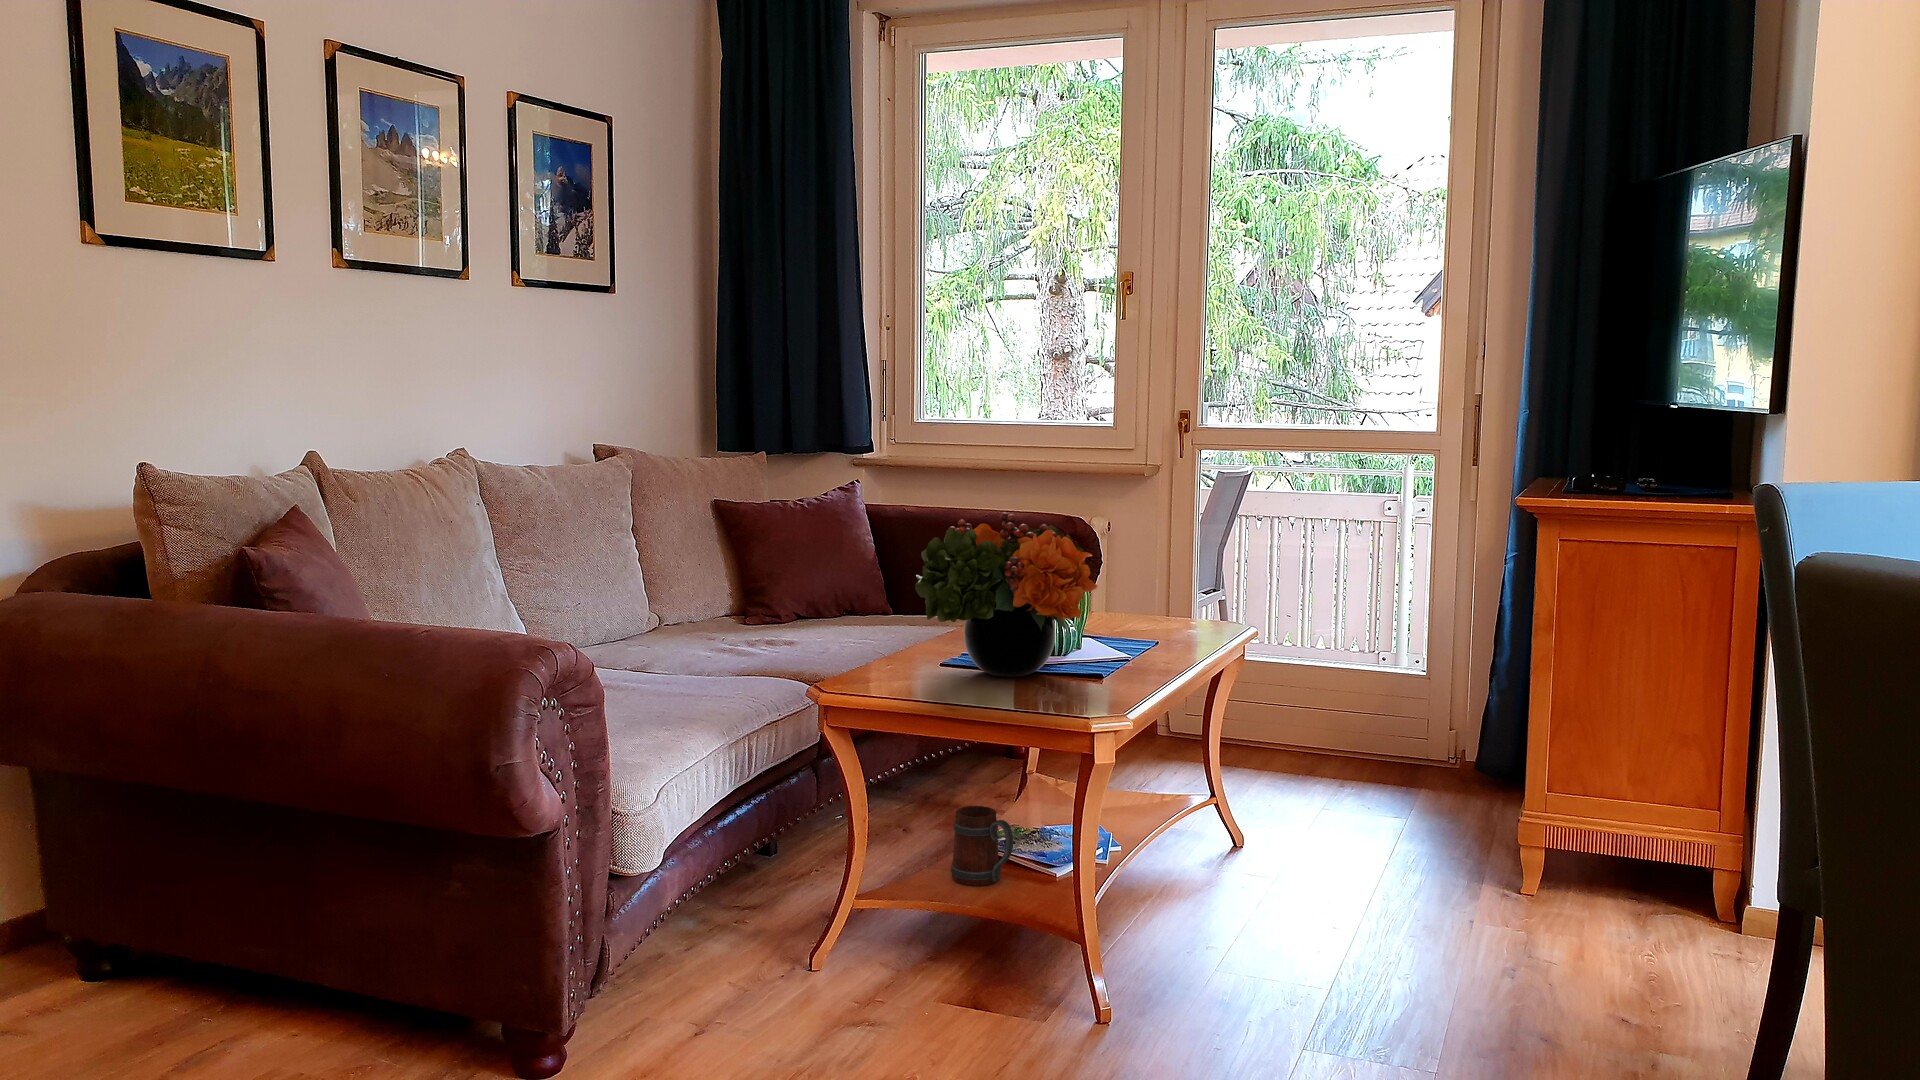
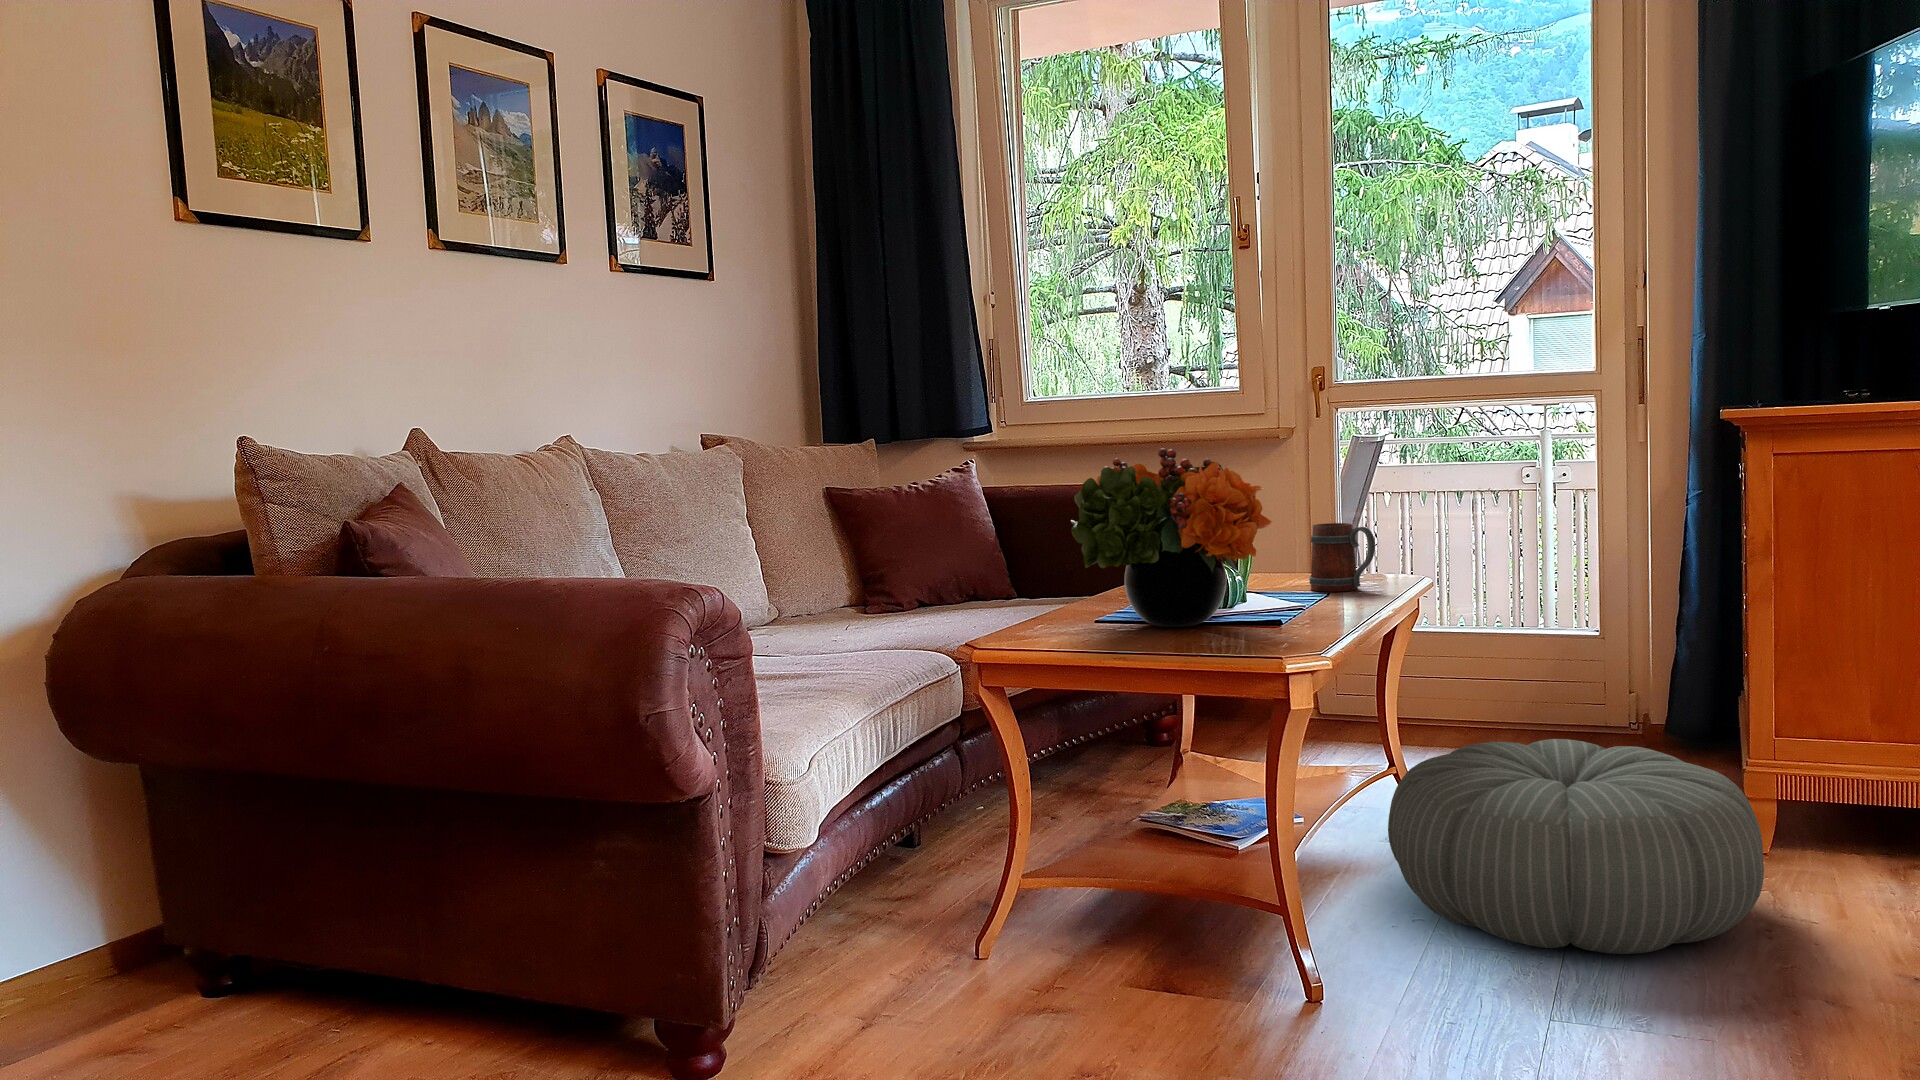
pouf: none [1193,786,1510,988] -> present [1388,739,1764,954]
mug: present [951,806,1013,886] -> present [1310,523,1375,592]

